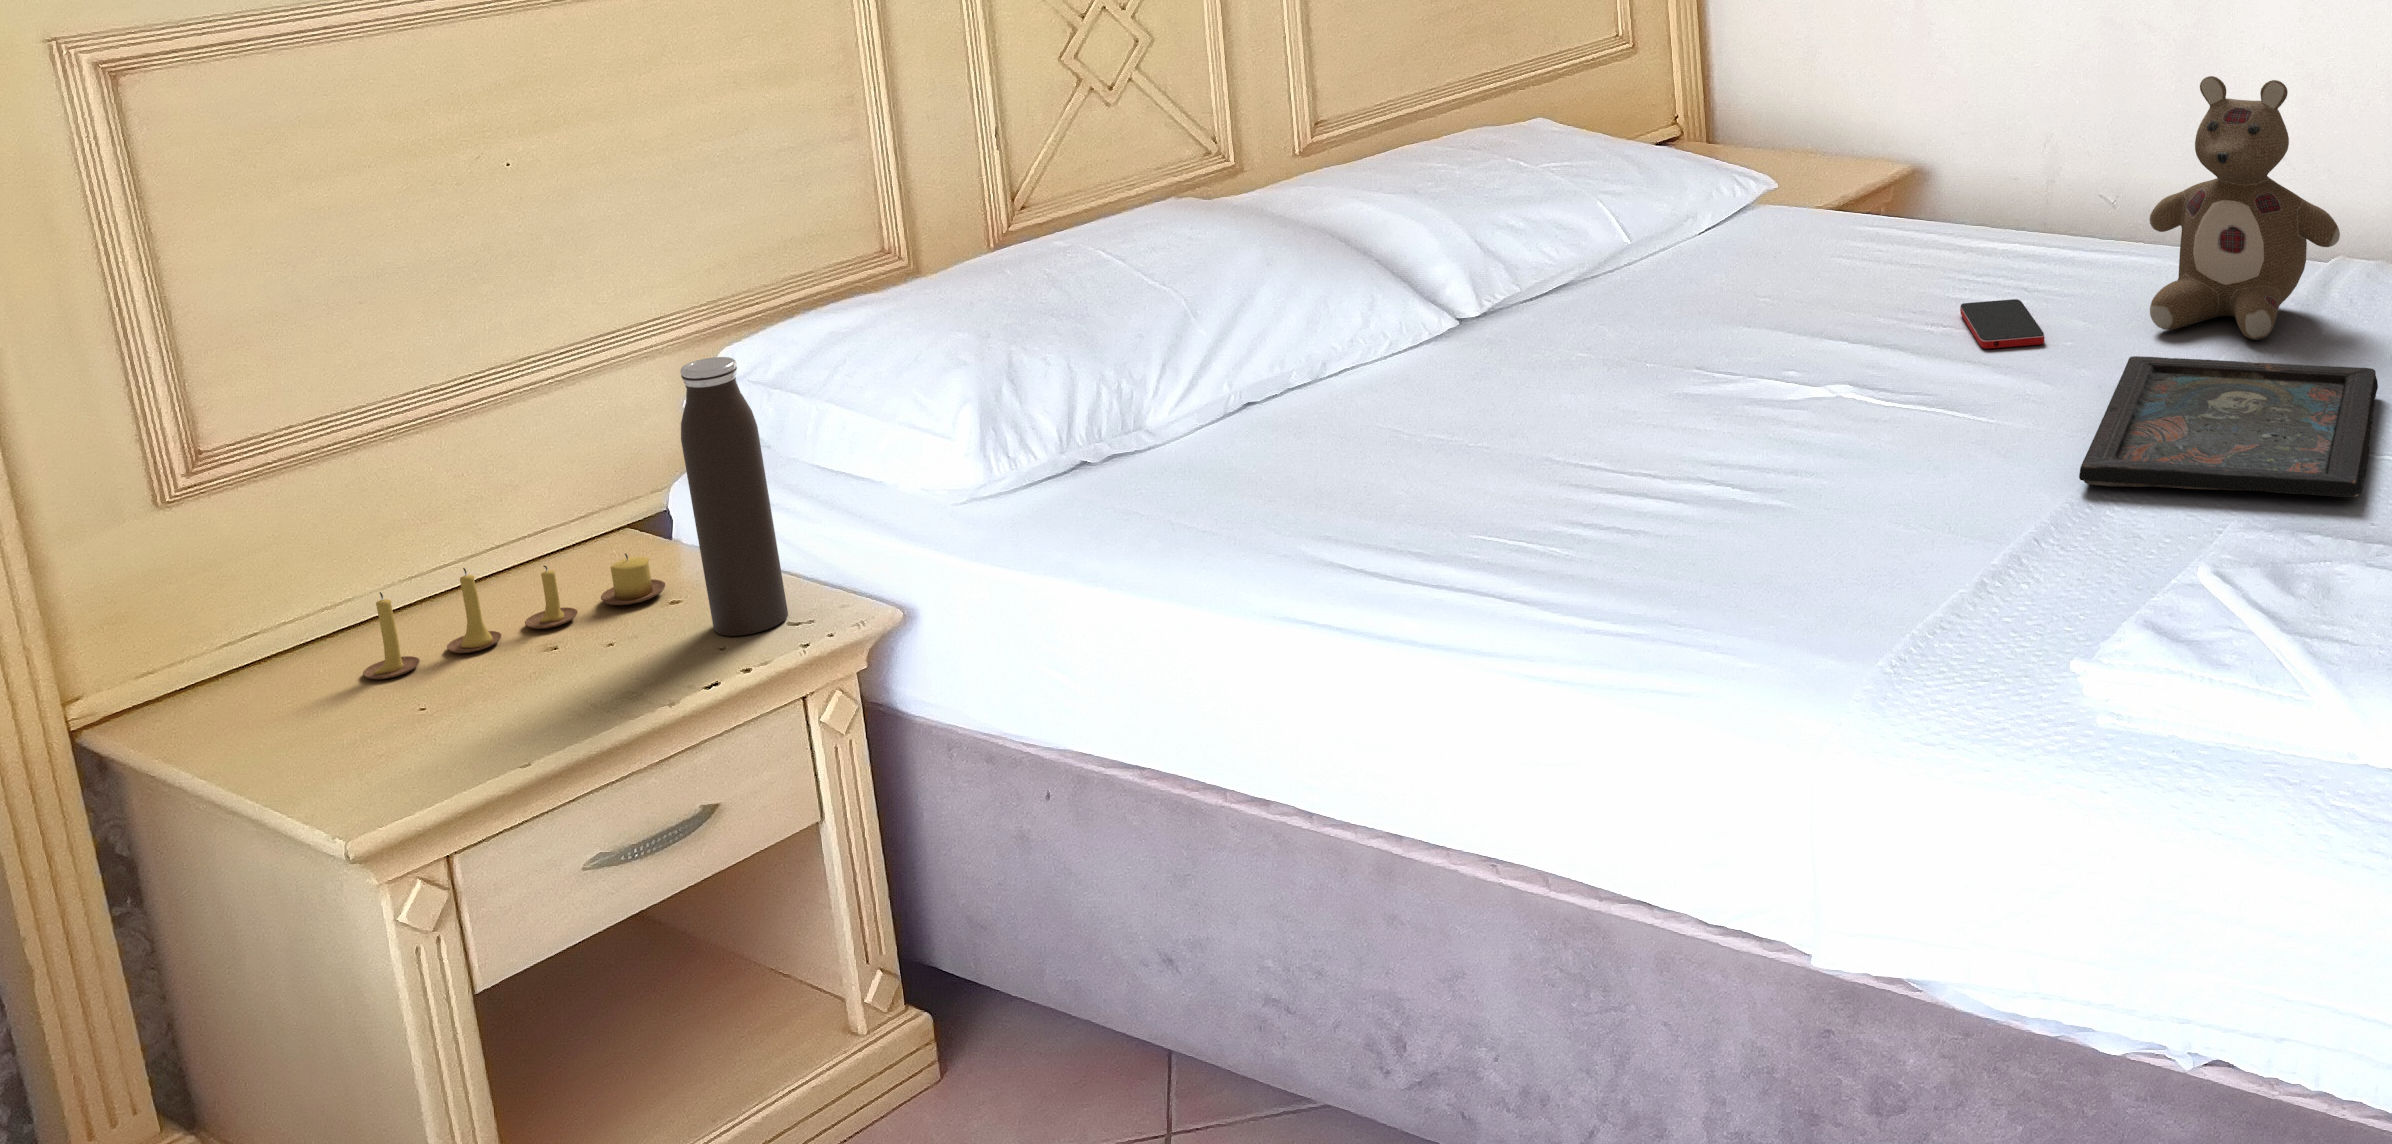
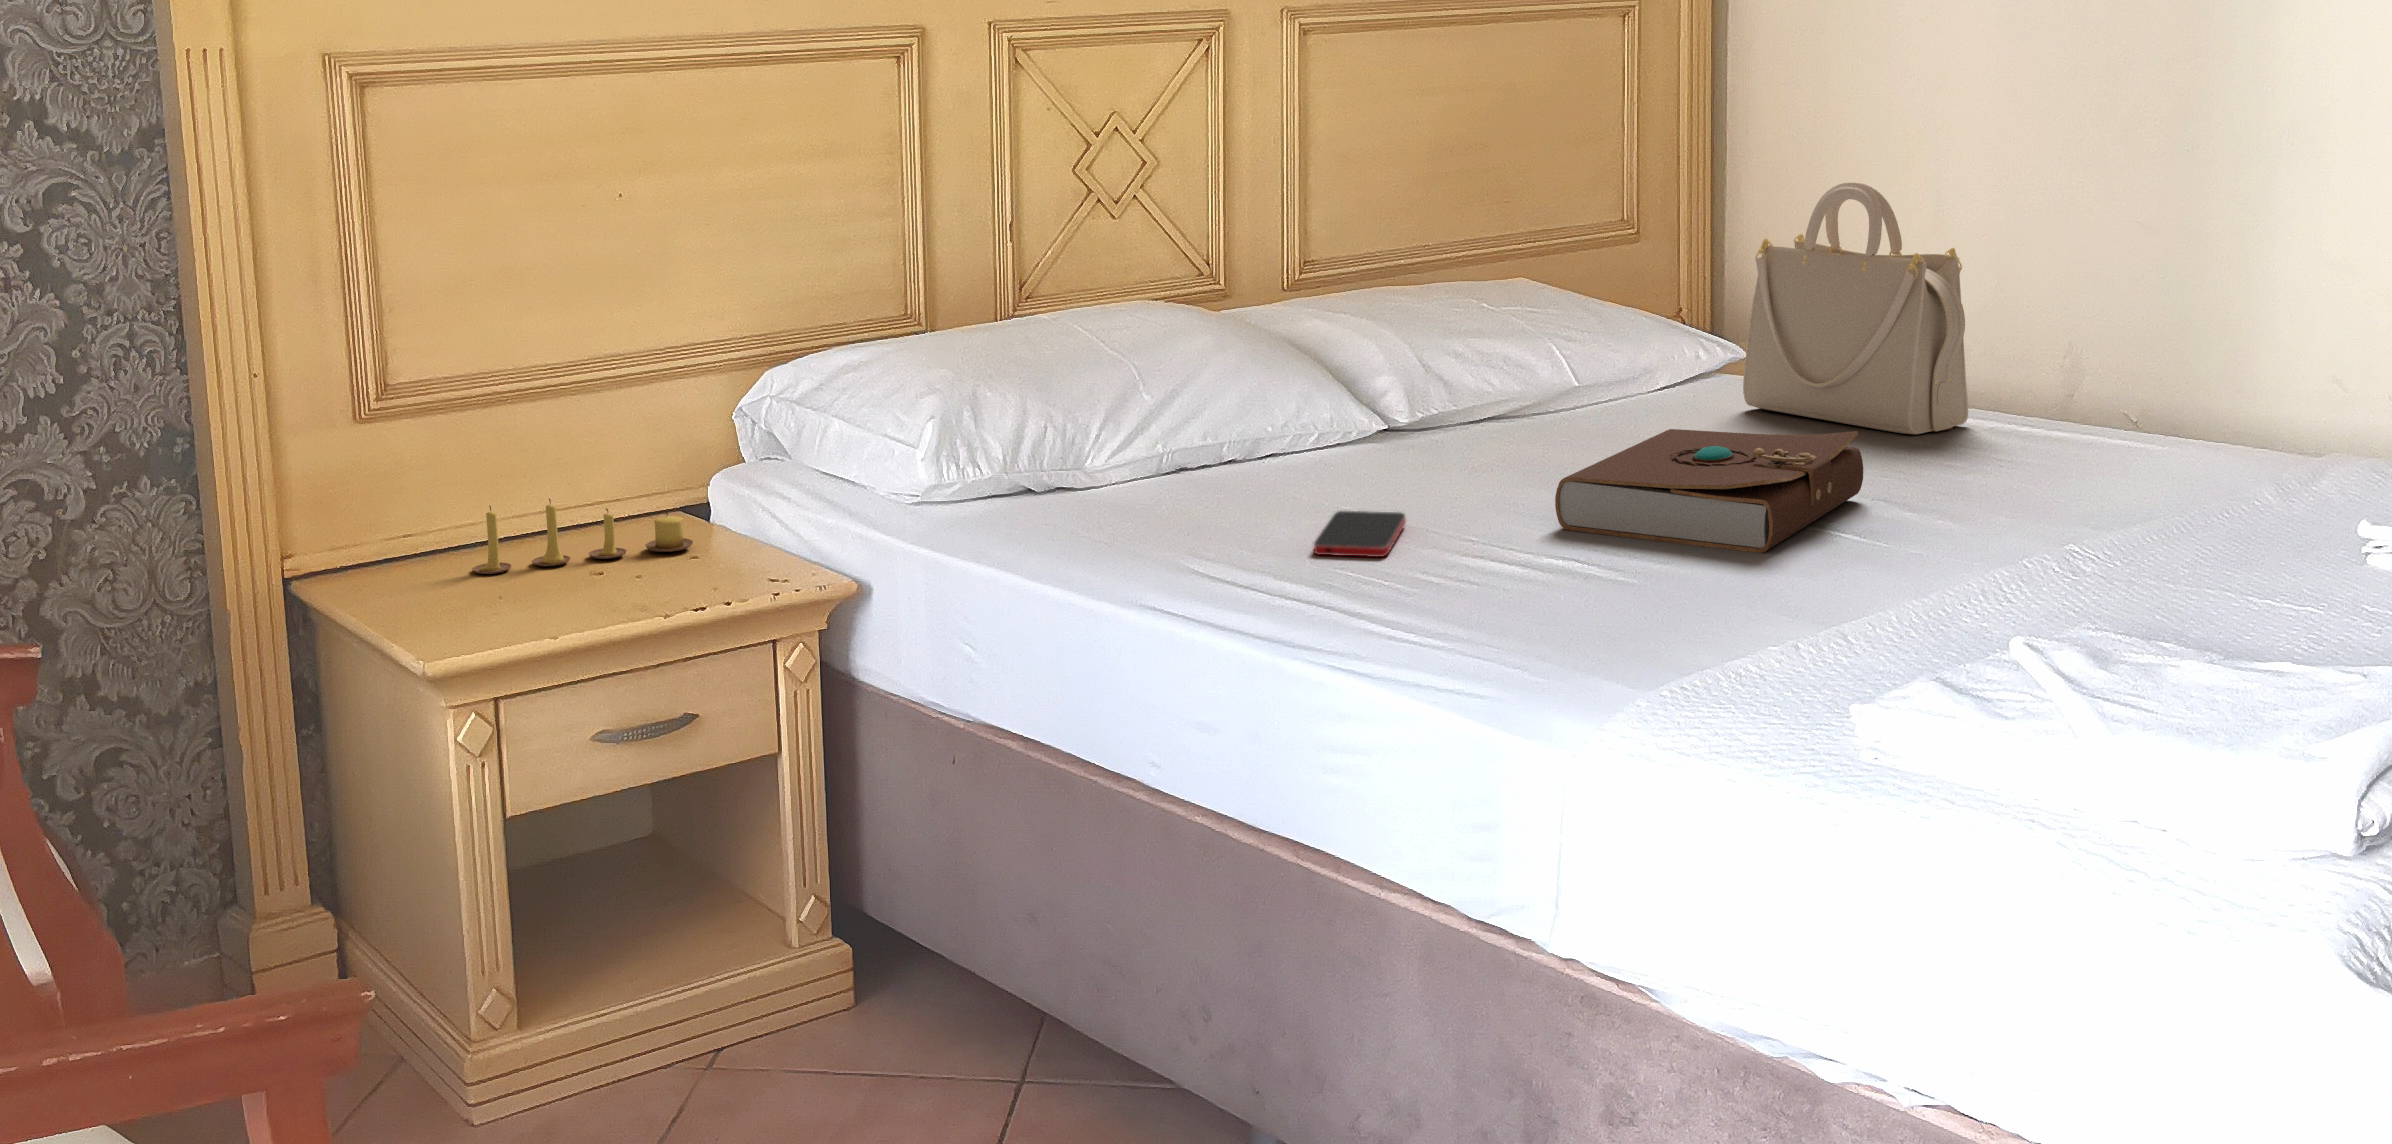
handbag: none [1794,28,2007,272] -> present [1743,183,1968,434]
stuffed bear: present [2149,76,2340,340] -> none [2091,225,2328,506]
smartphone: present [1960,299,2044,349] -> present [1314,511,1406,557]
book: none [1686,304,1959,456] -> present [1555,429,1863,553]
tray: present [2079,356,2378,497] -> none [1935,497,2328,625]
water bottle: present [680,357,788,636] -> none [706,346,773,580]

